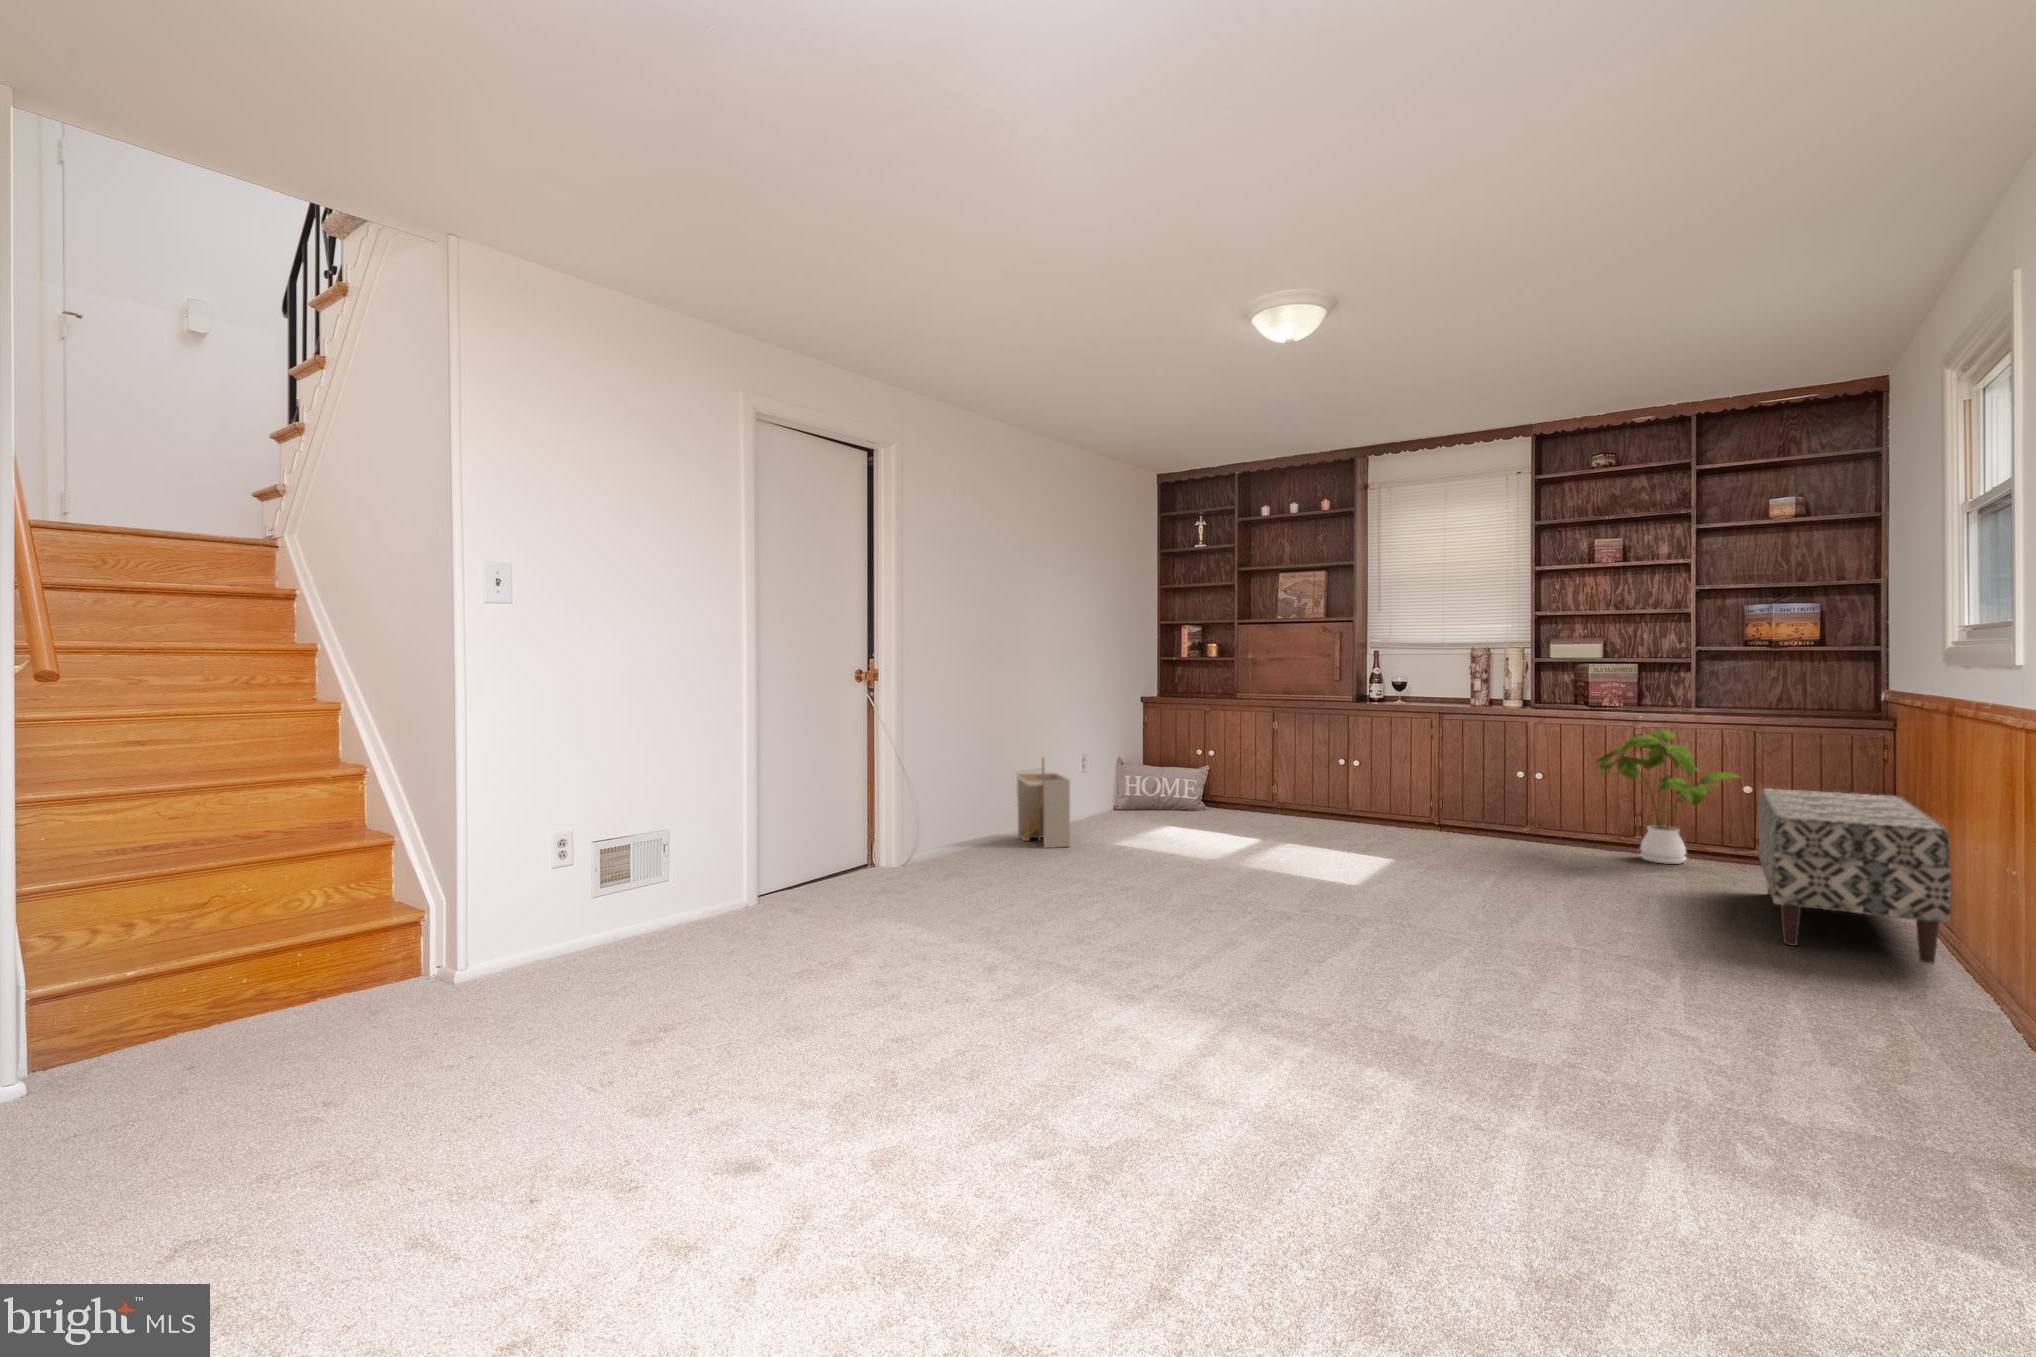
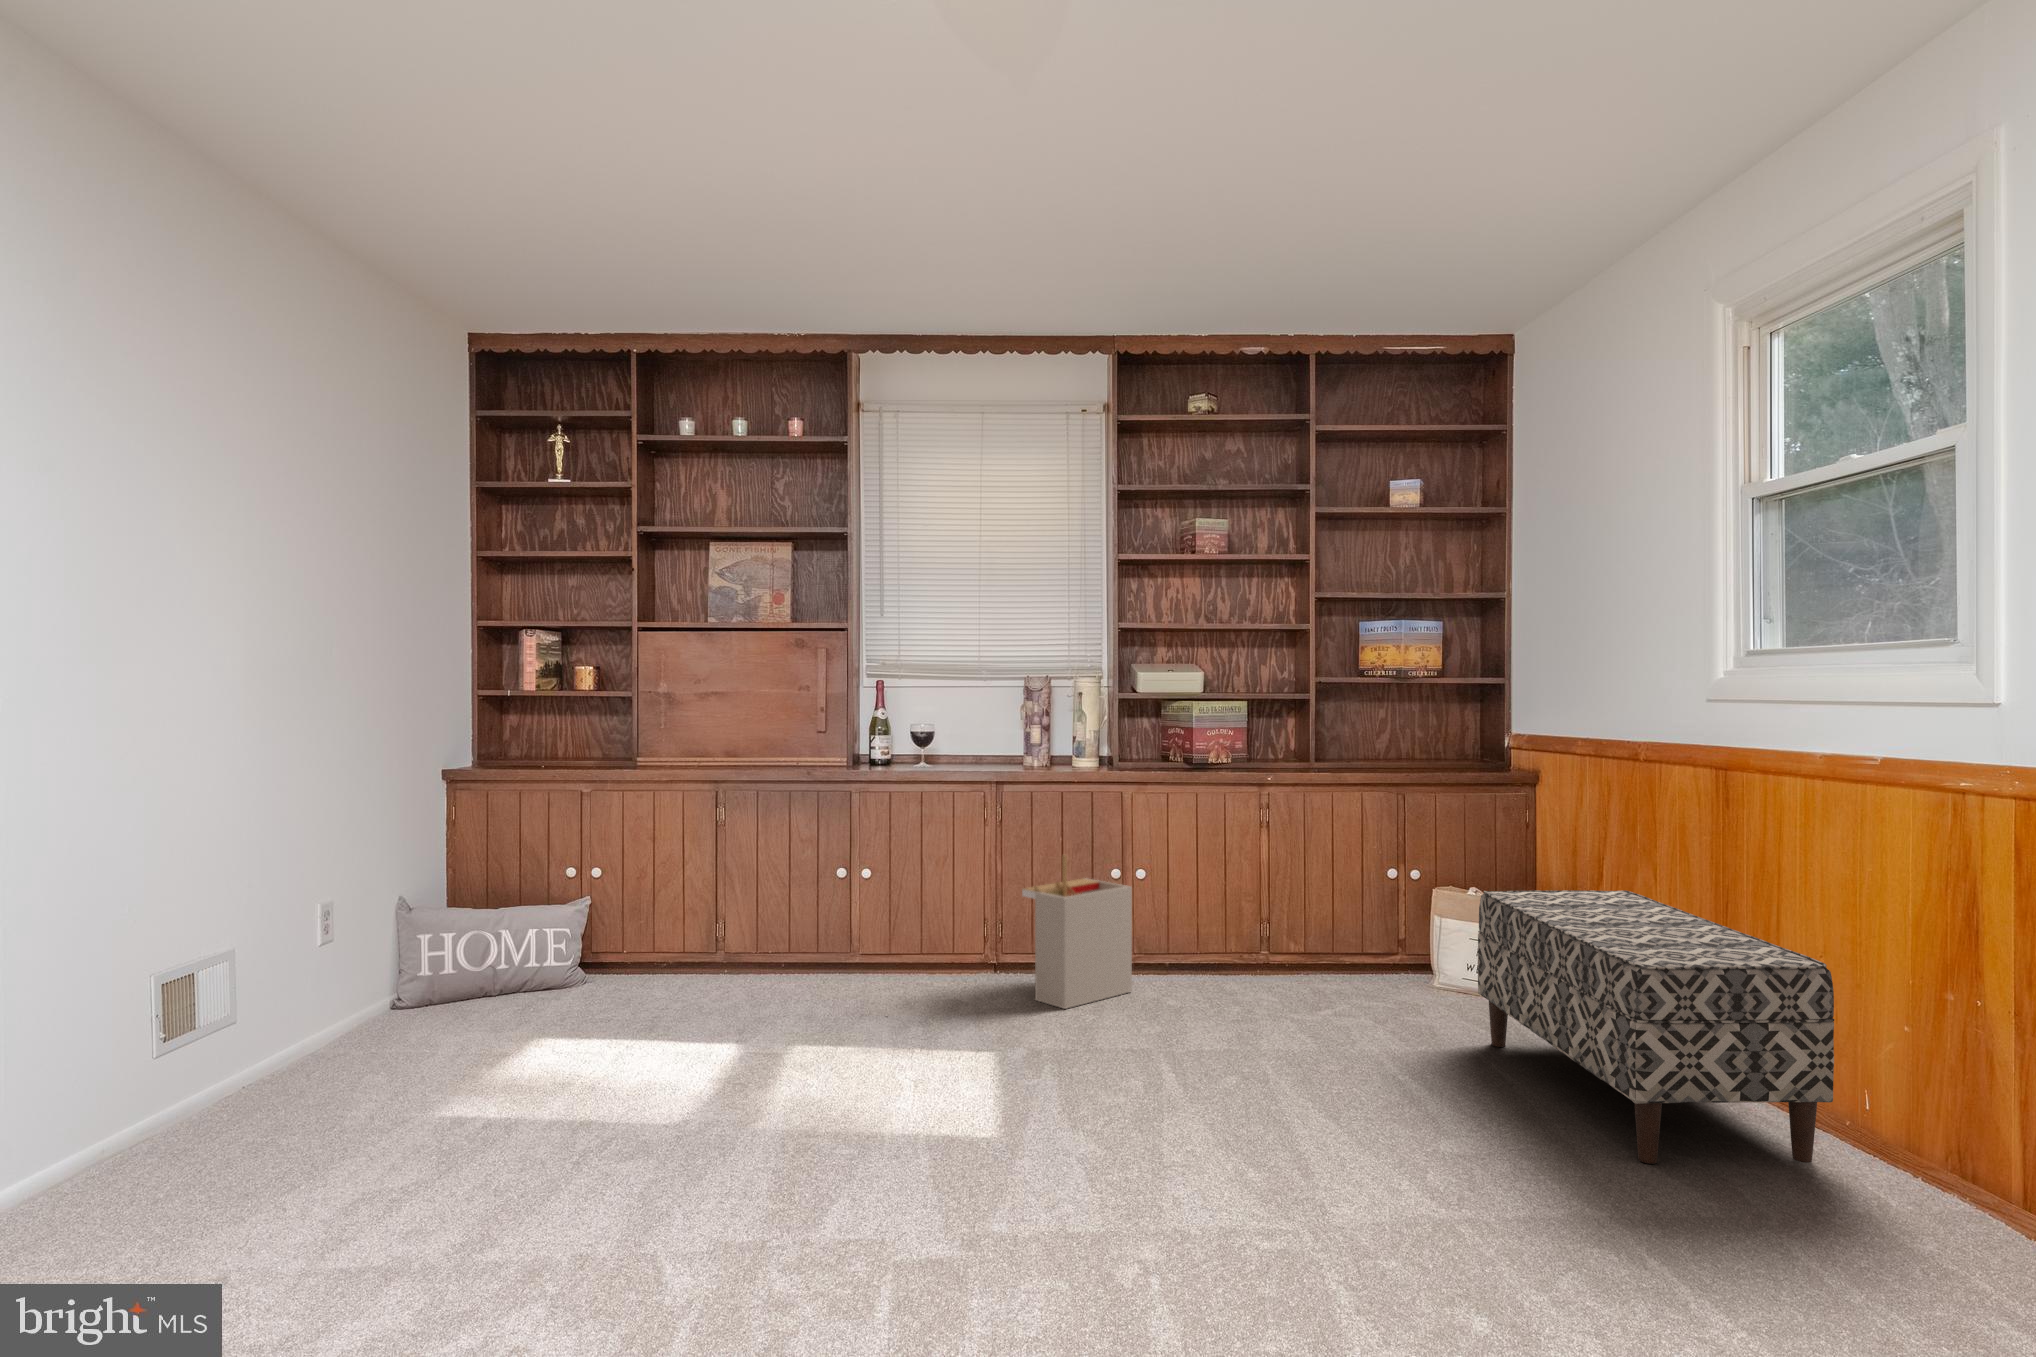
house plant: present [1596,730,1745,864] -> none [1227,804,1409,1001]
storage bin: present [1018,758,1070,848] -> present [1022,855,1132,1009]

